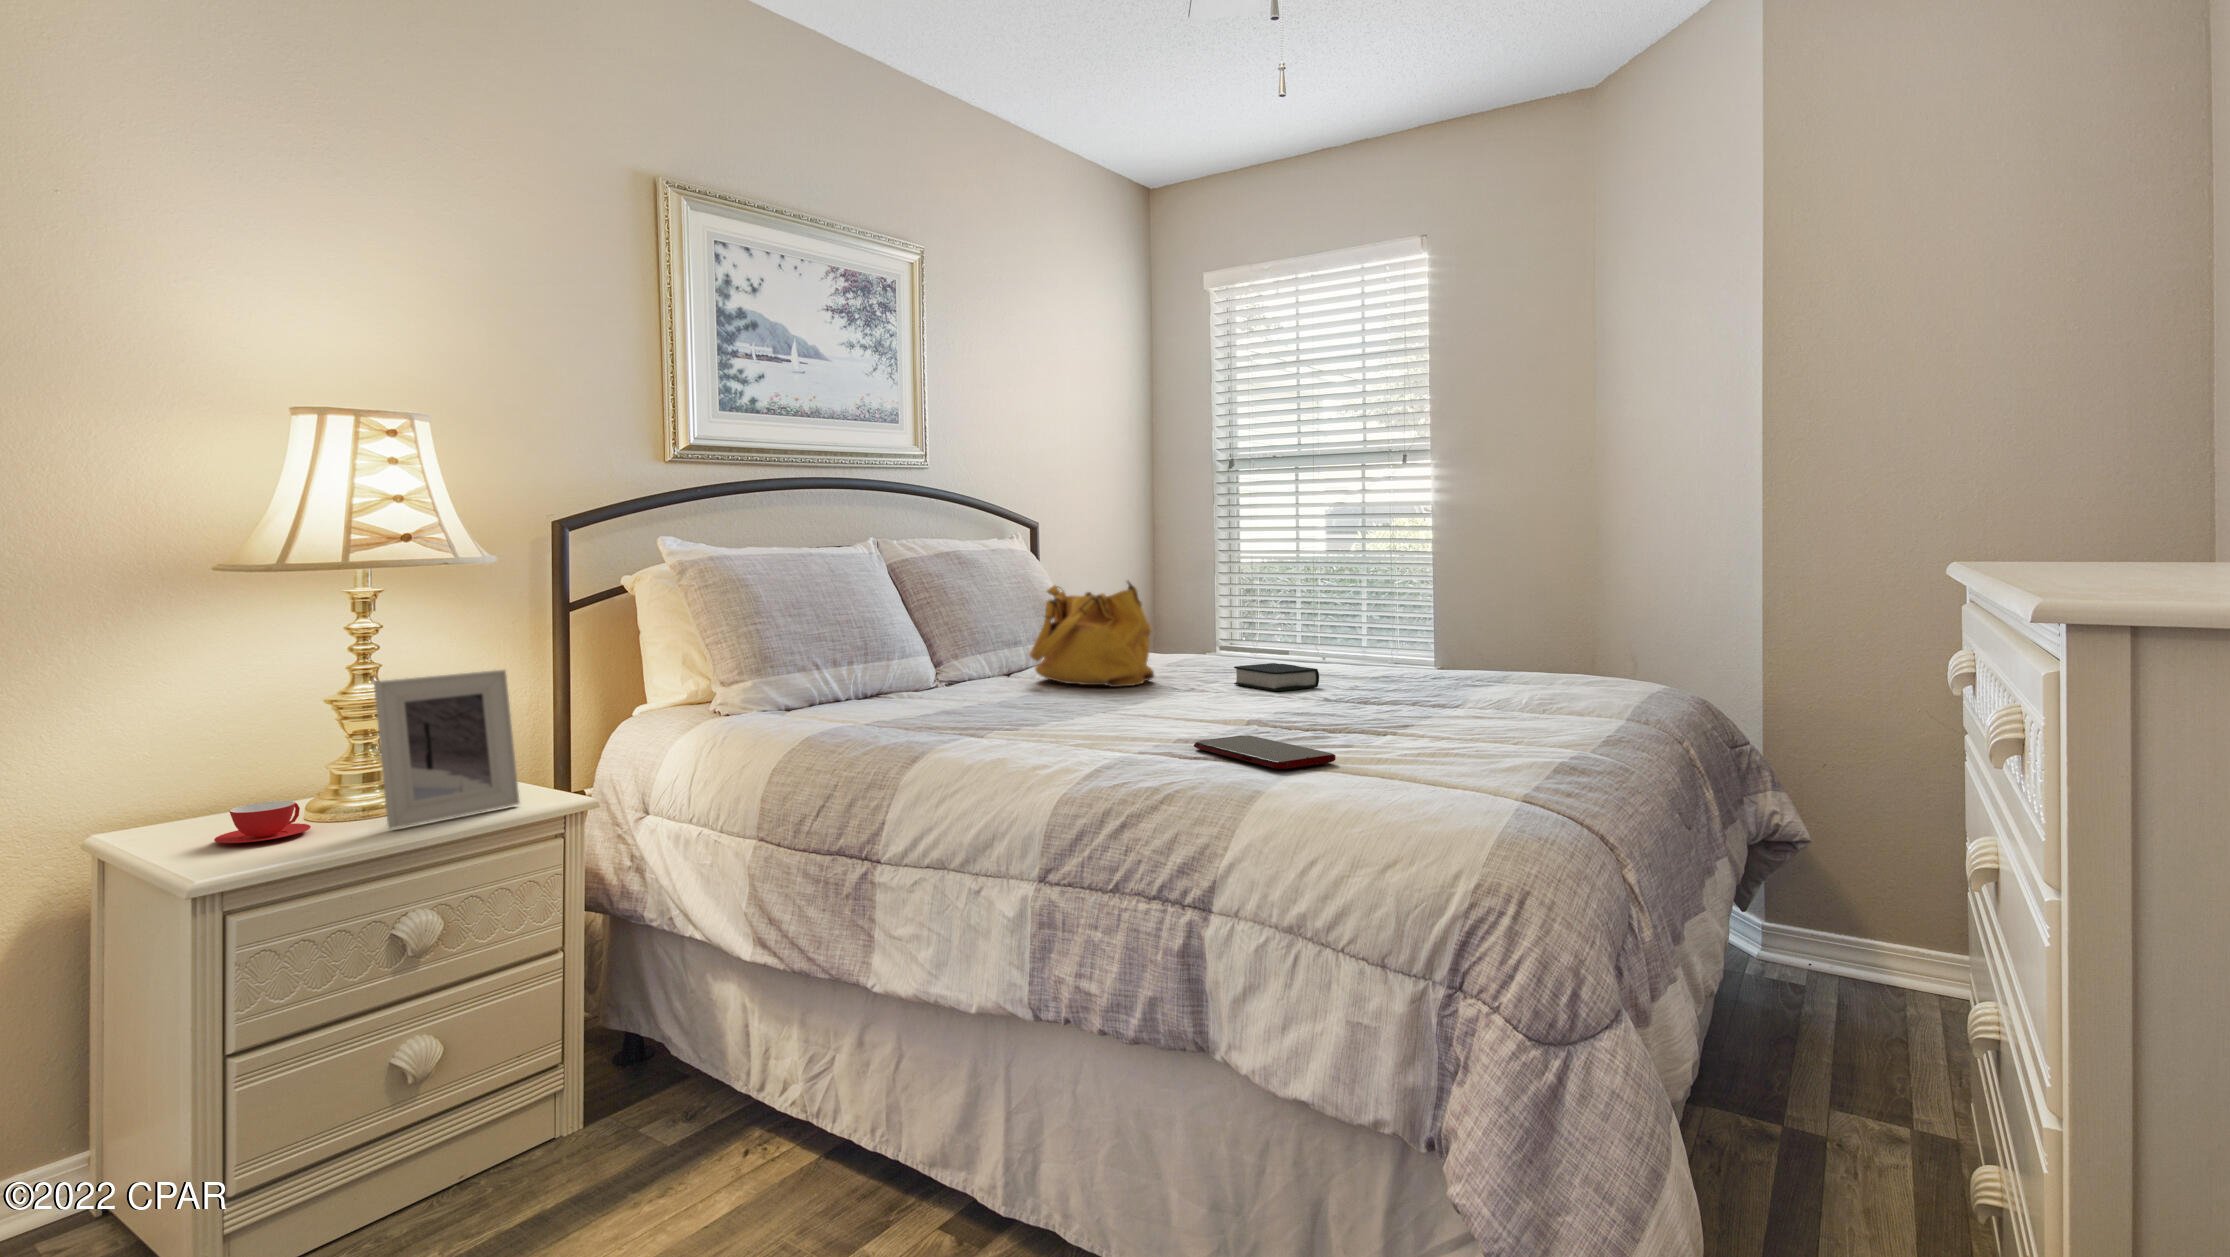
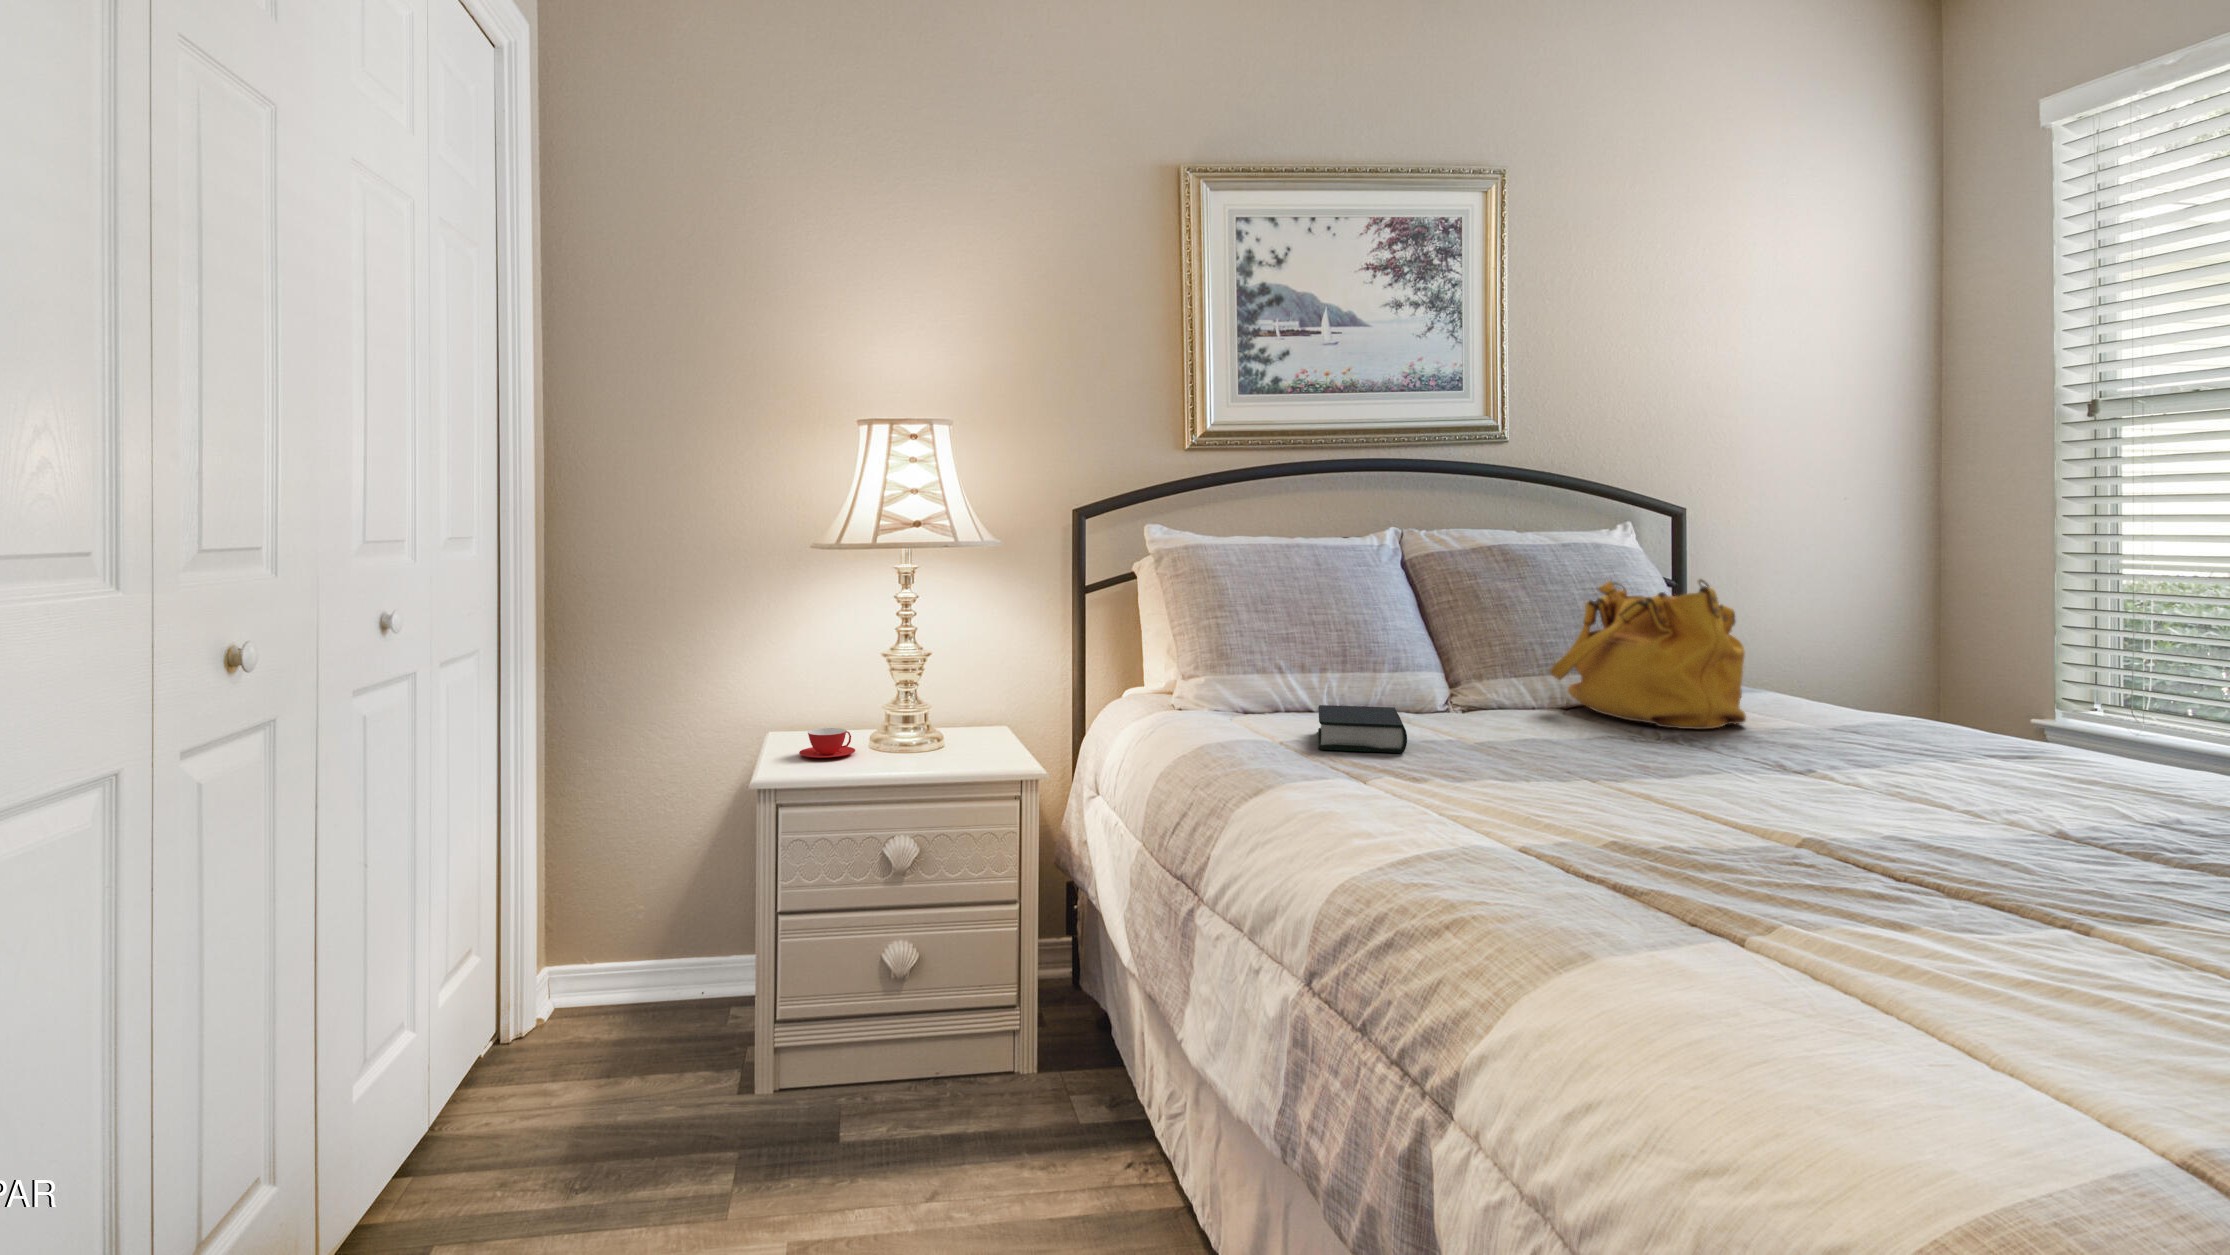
book: present [1234,663,1319,691] -> present [1318,705,1407,753]
picture frame: present [374,669,520,829] -> none [887,641,987,764]
smartphone: present [1194,735,1336,769] -> none [1591,840,1805,935]

